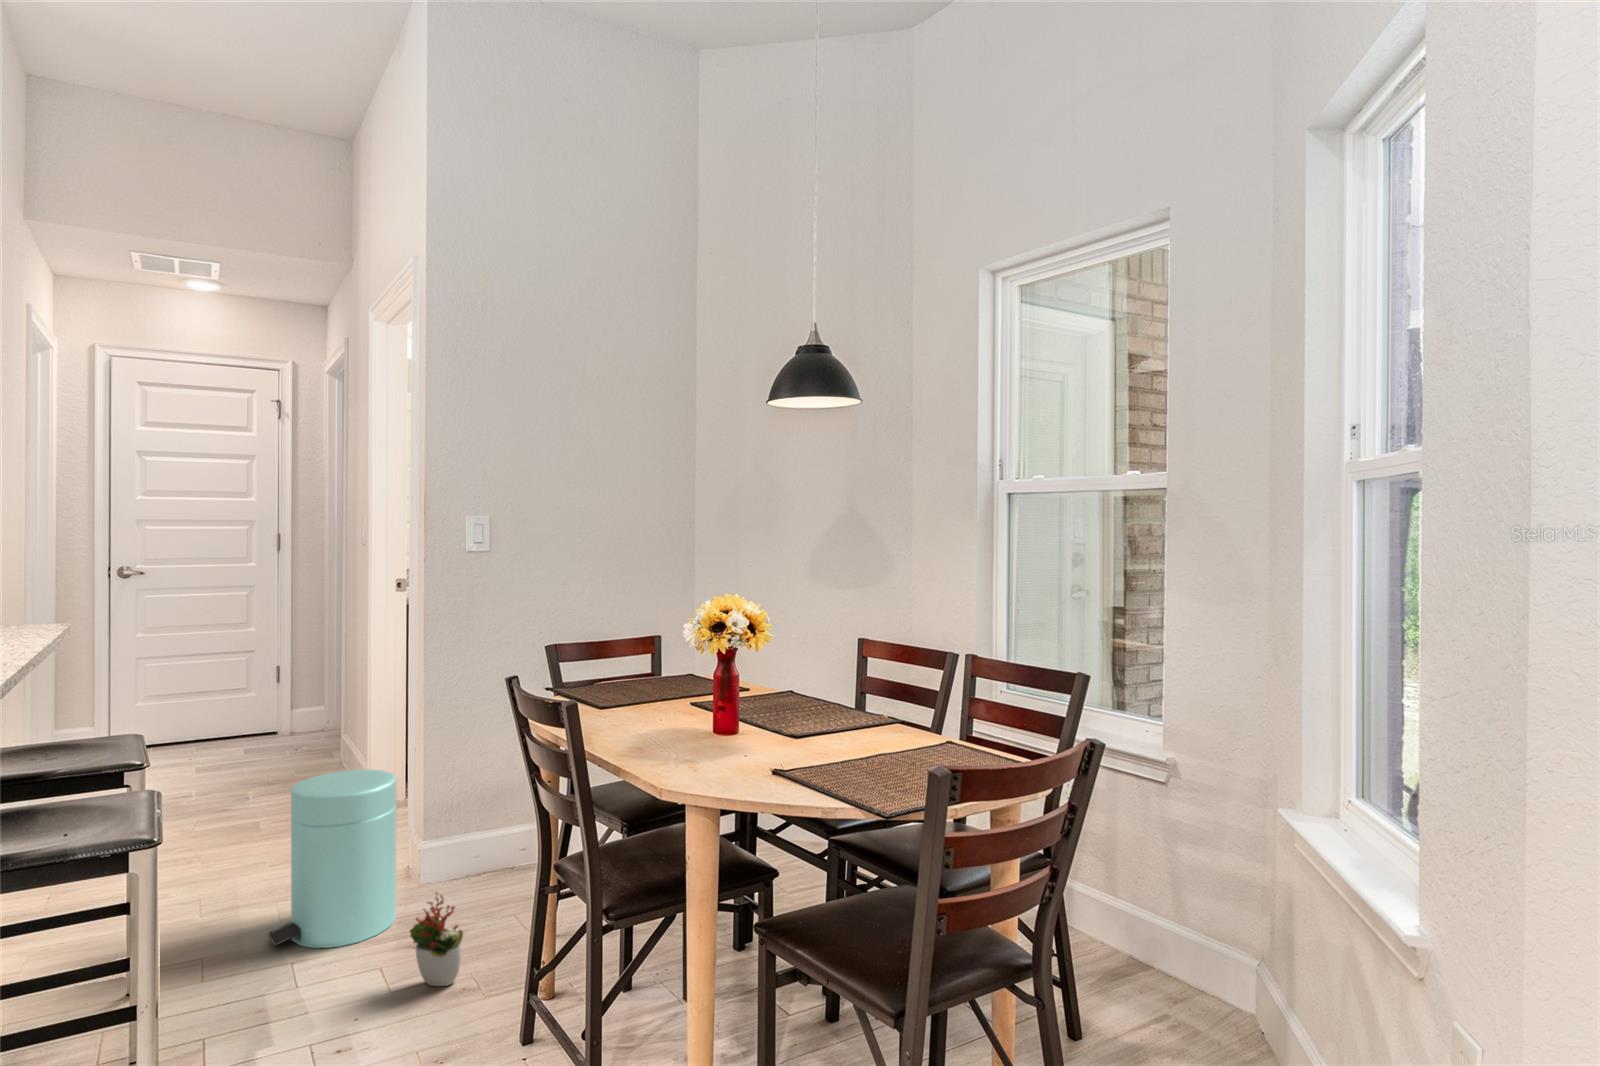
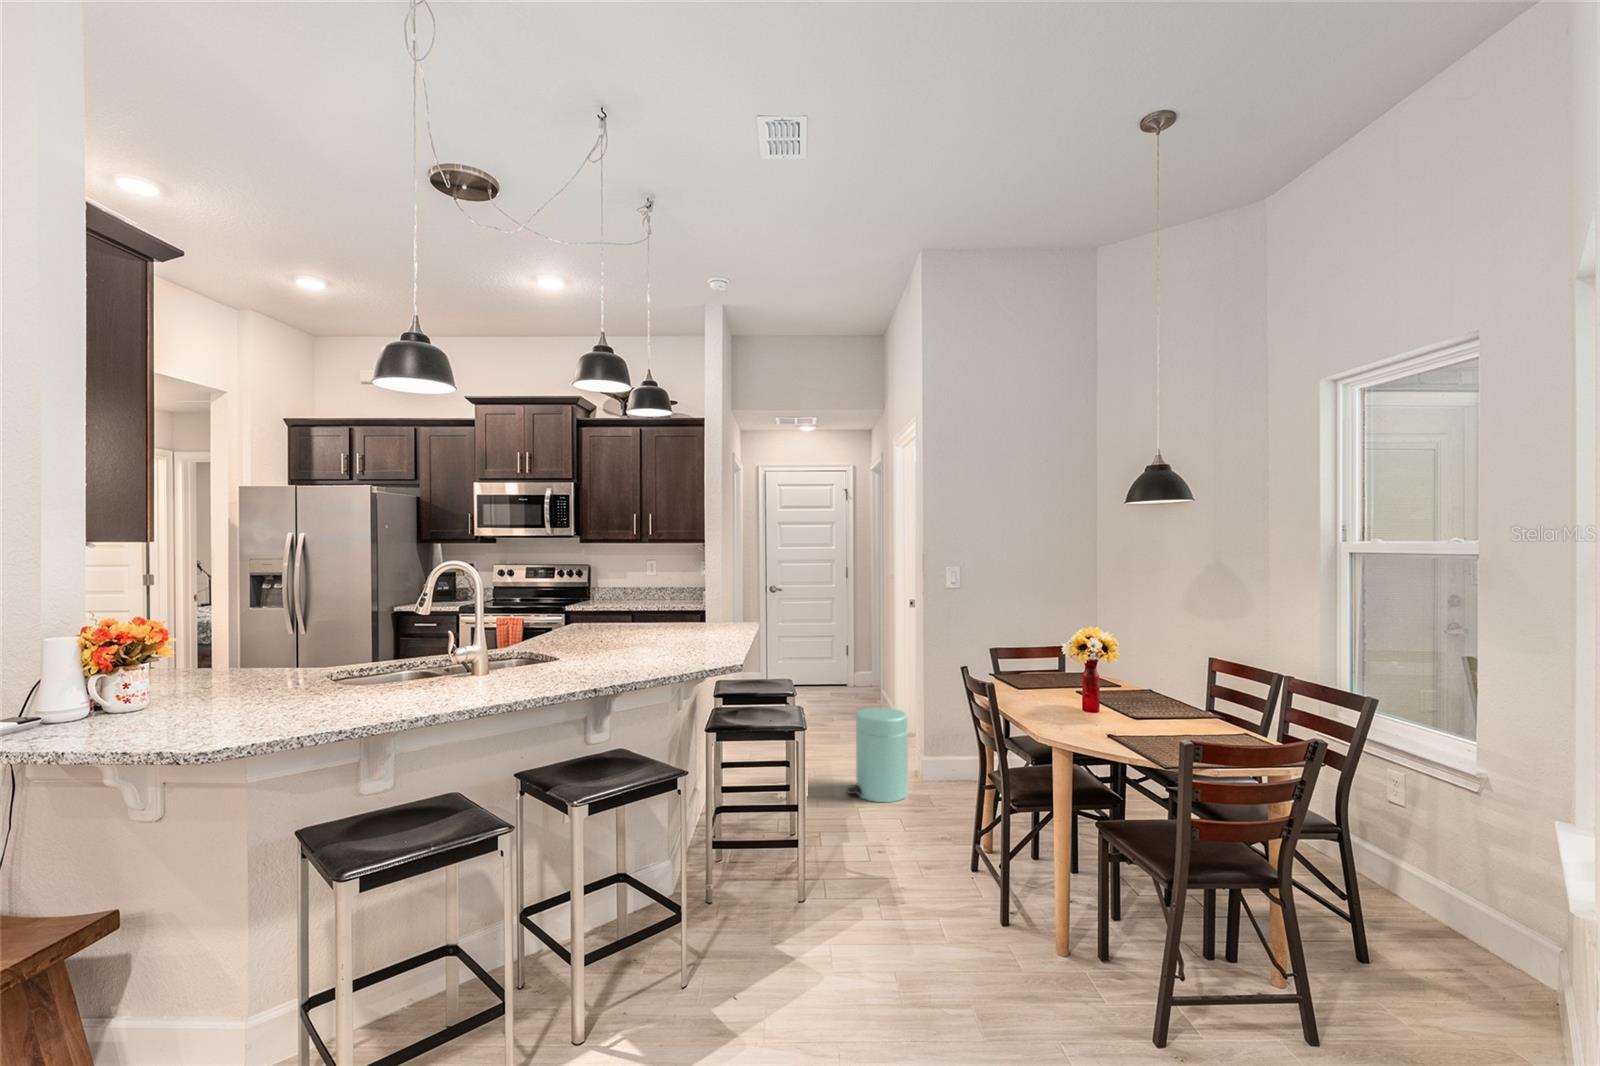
decorative plant: present [410,893,463,986] -> none [914,780,942,834]

